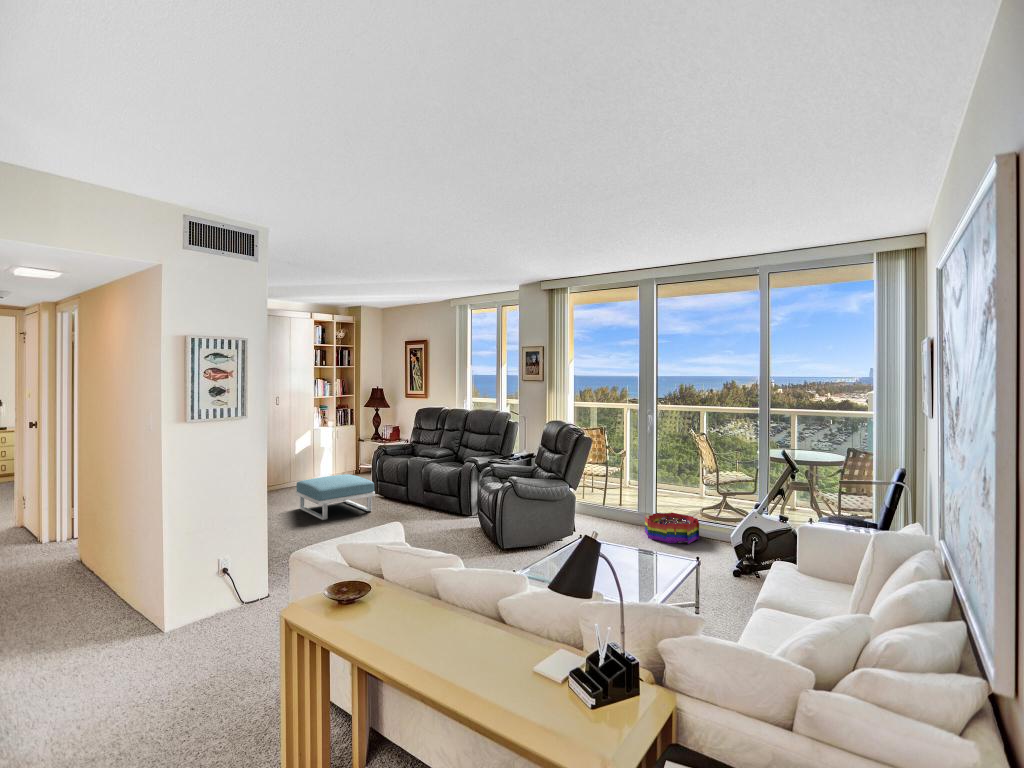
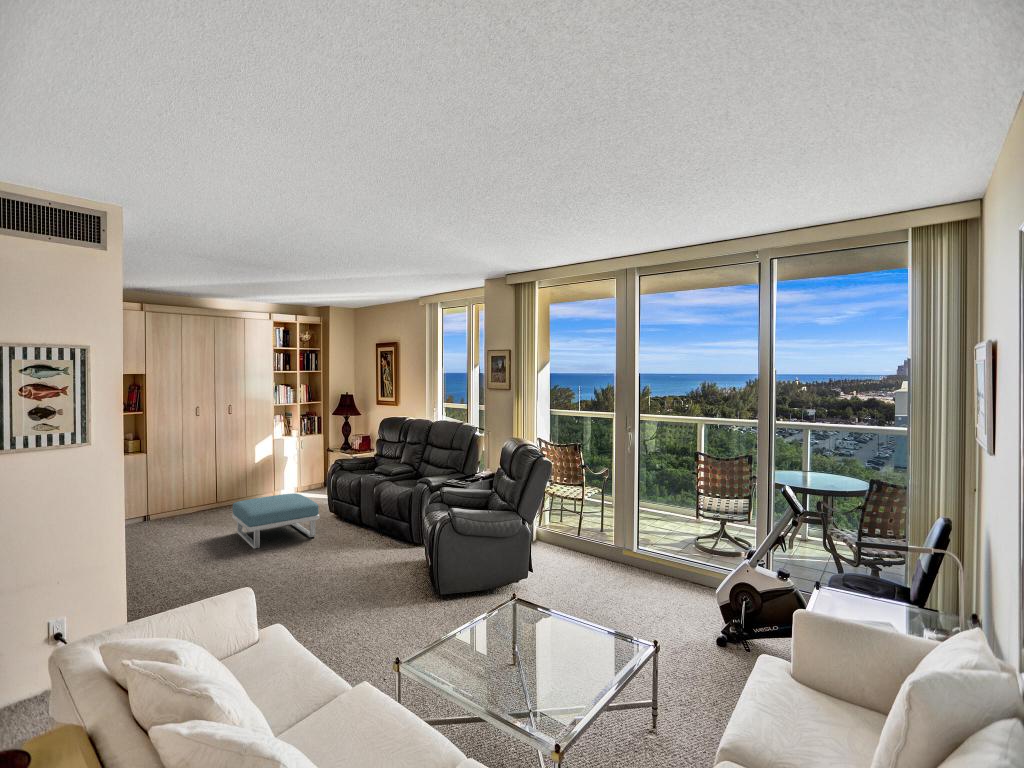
storage bin: present [645,512,699,544] -> none [620,547,683,590]

